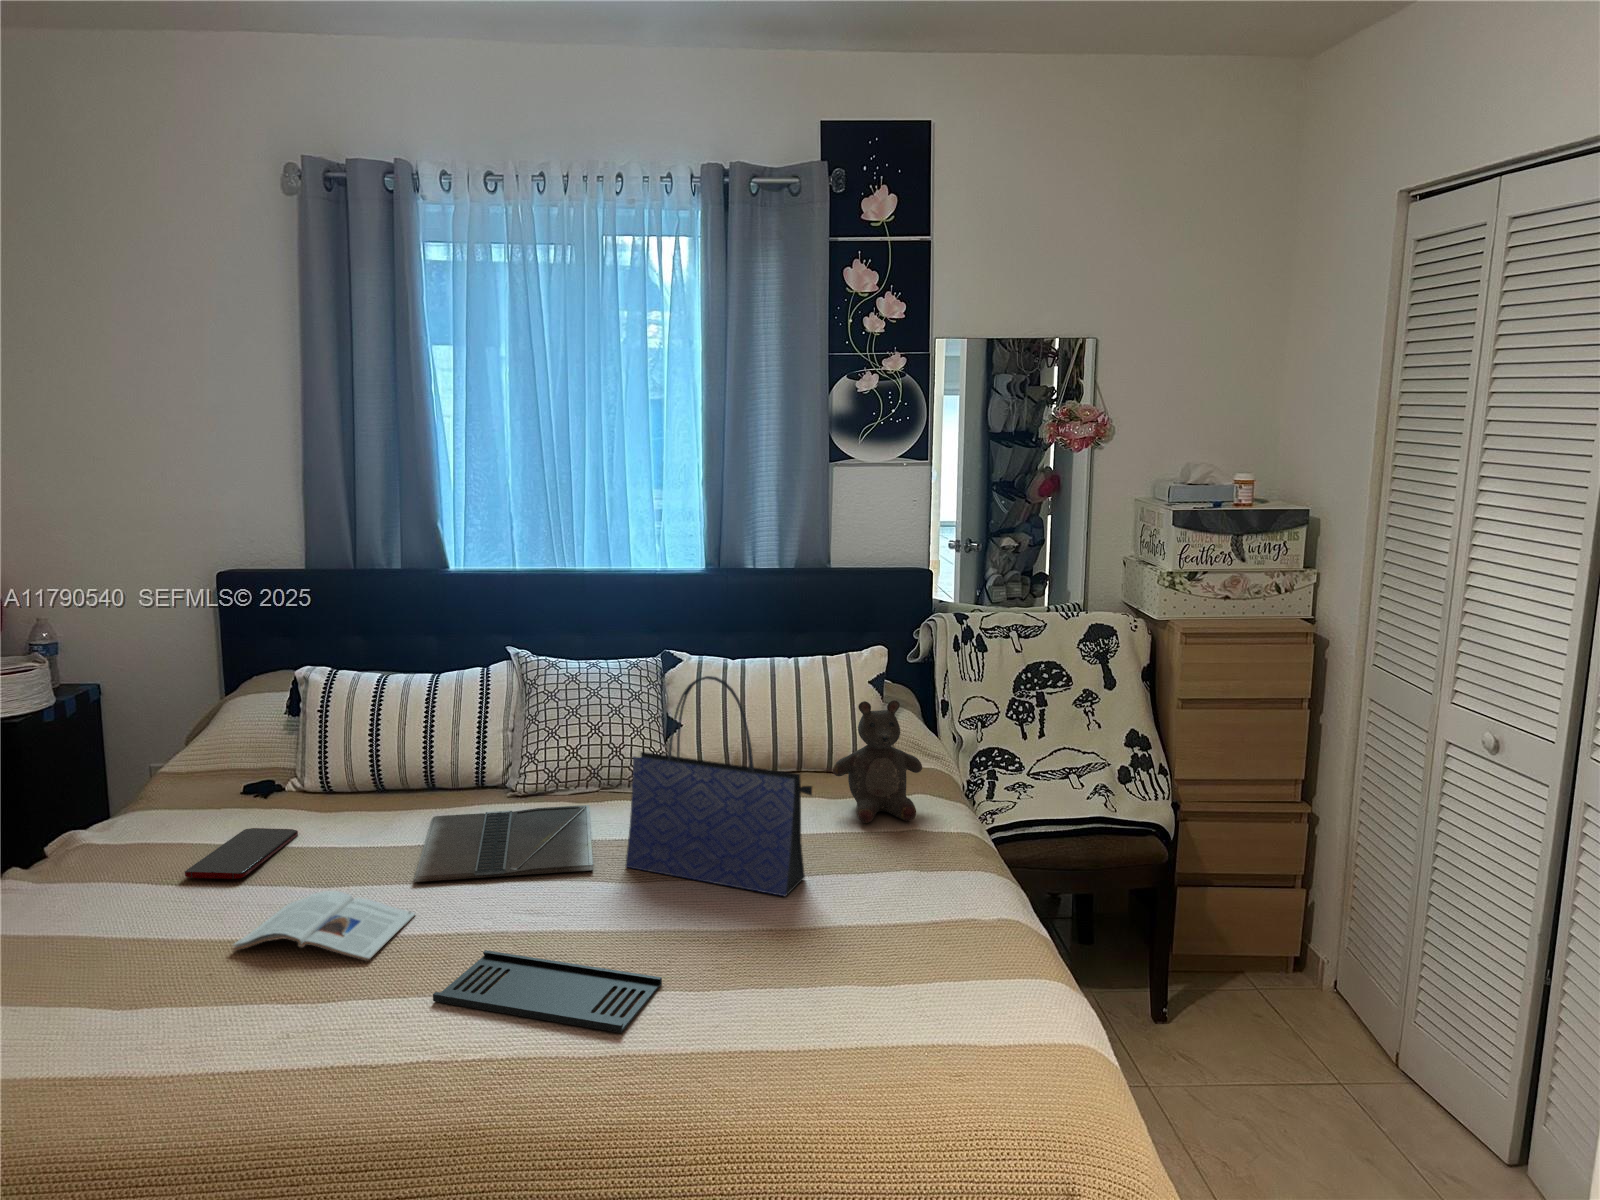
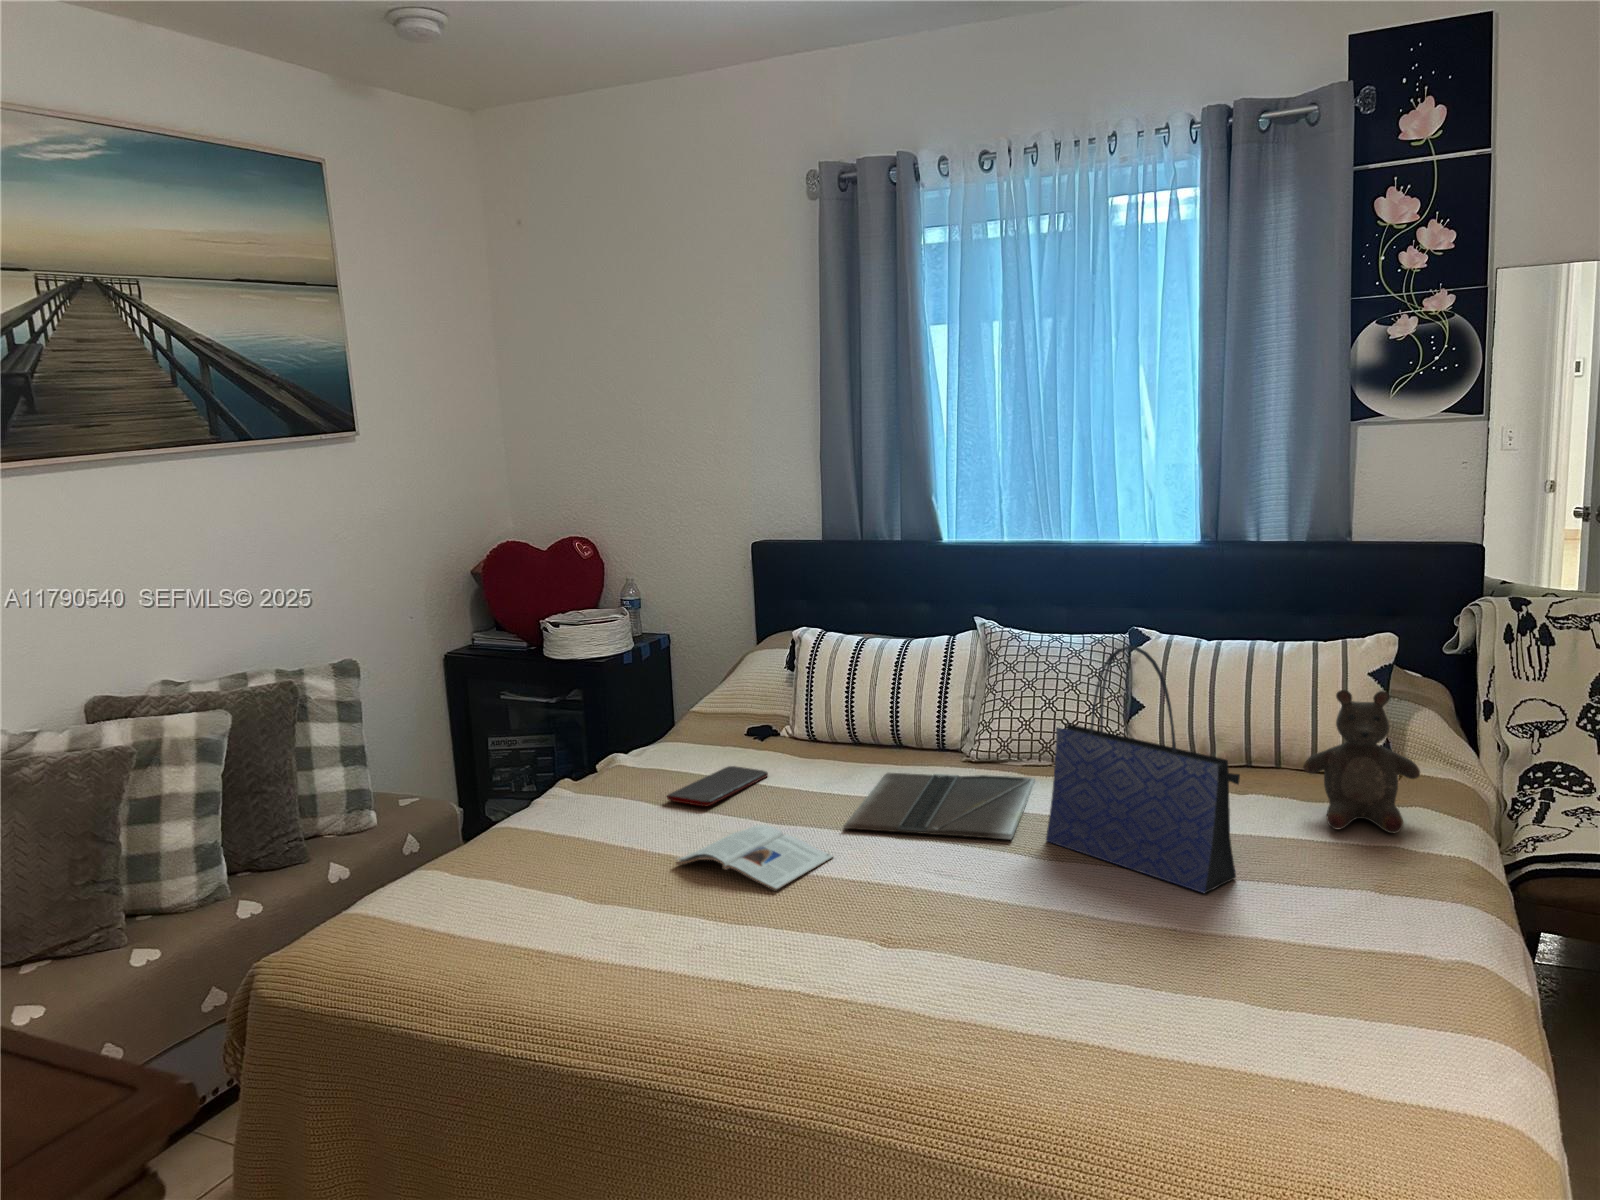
tray: present [433,950,662,1033] -> none [813,898,1032,997]

